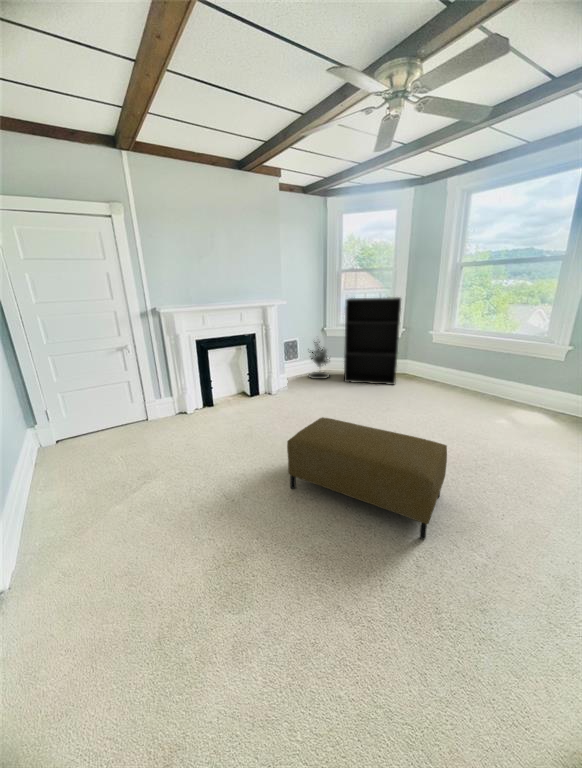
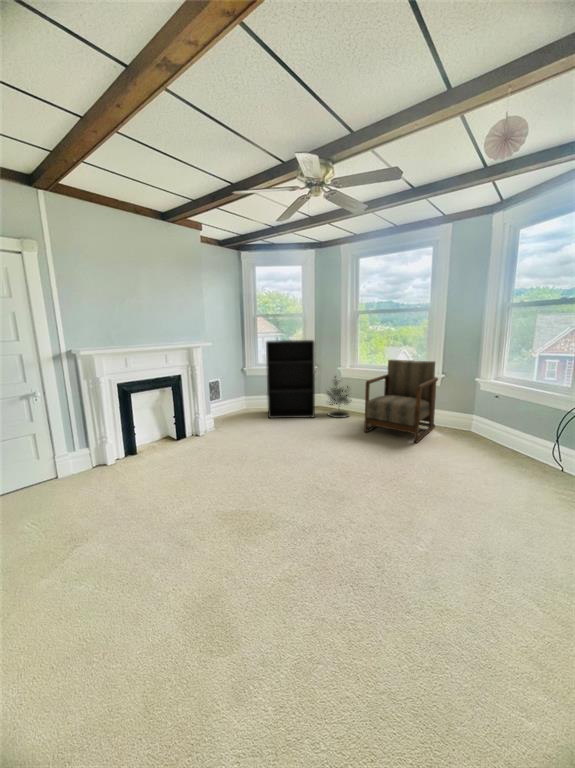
armchair: none [450,322,562,426] -> present [364,360,438,442]
potted tree: present [309,342,330,379] -> present [327,376,351,418]
ottoman: present [287,417,447,539] -> none [242,450,381,545]

